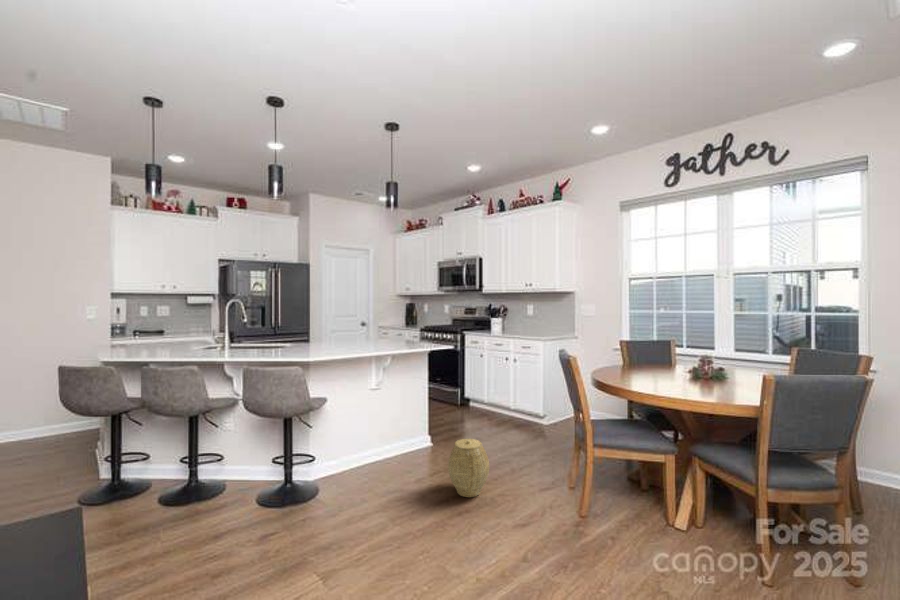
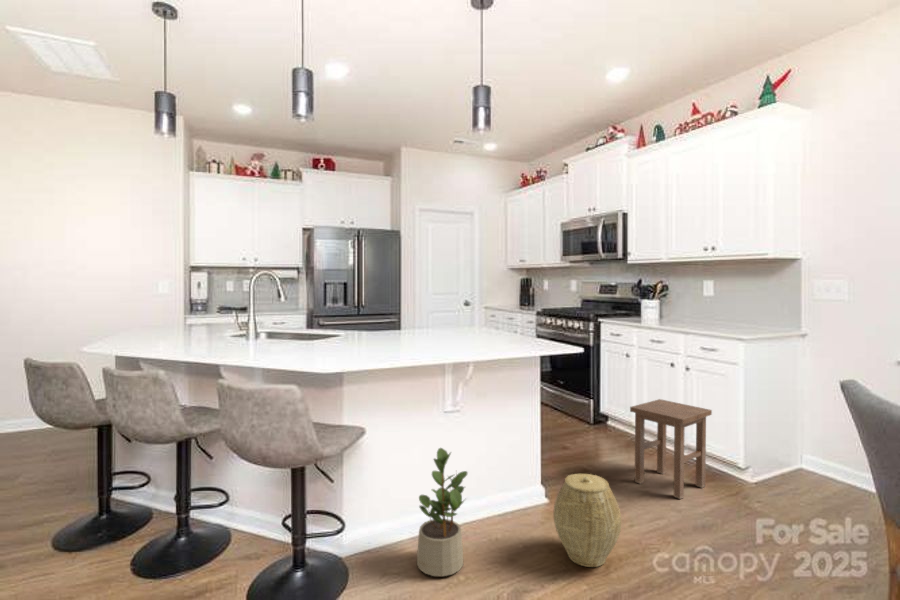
stool: none [489,387,537,450] -> present [630,399,712,499]
potted plant: none [359,431,396,519] -> present [417,448,467,576]

